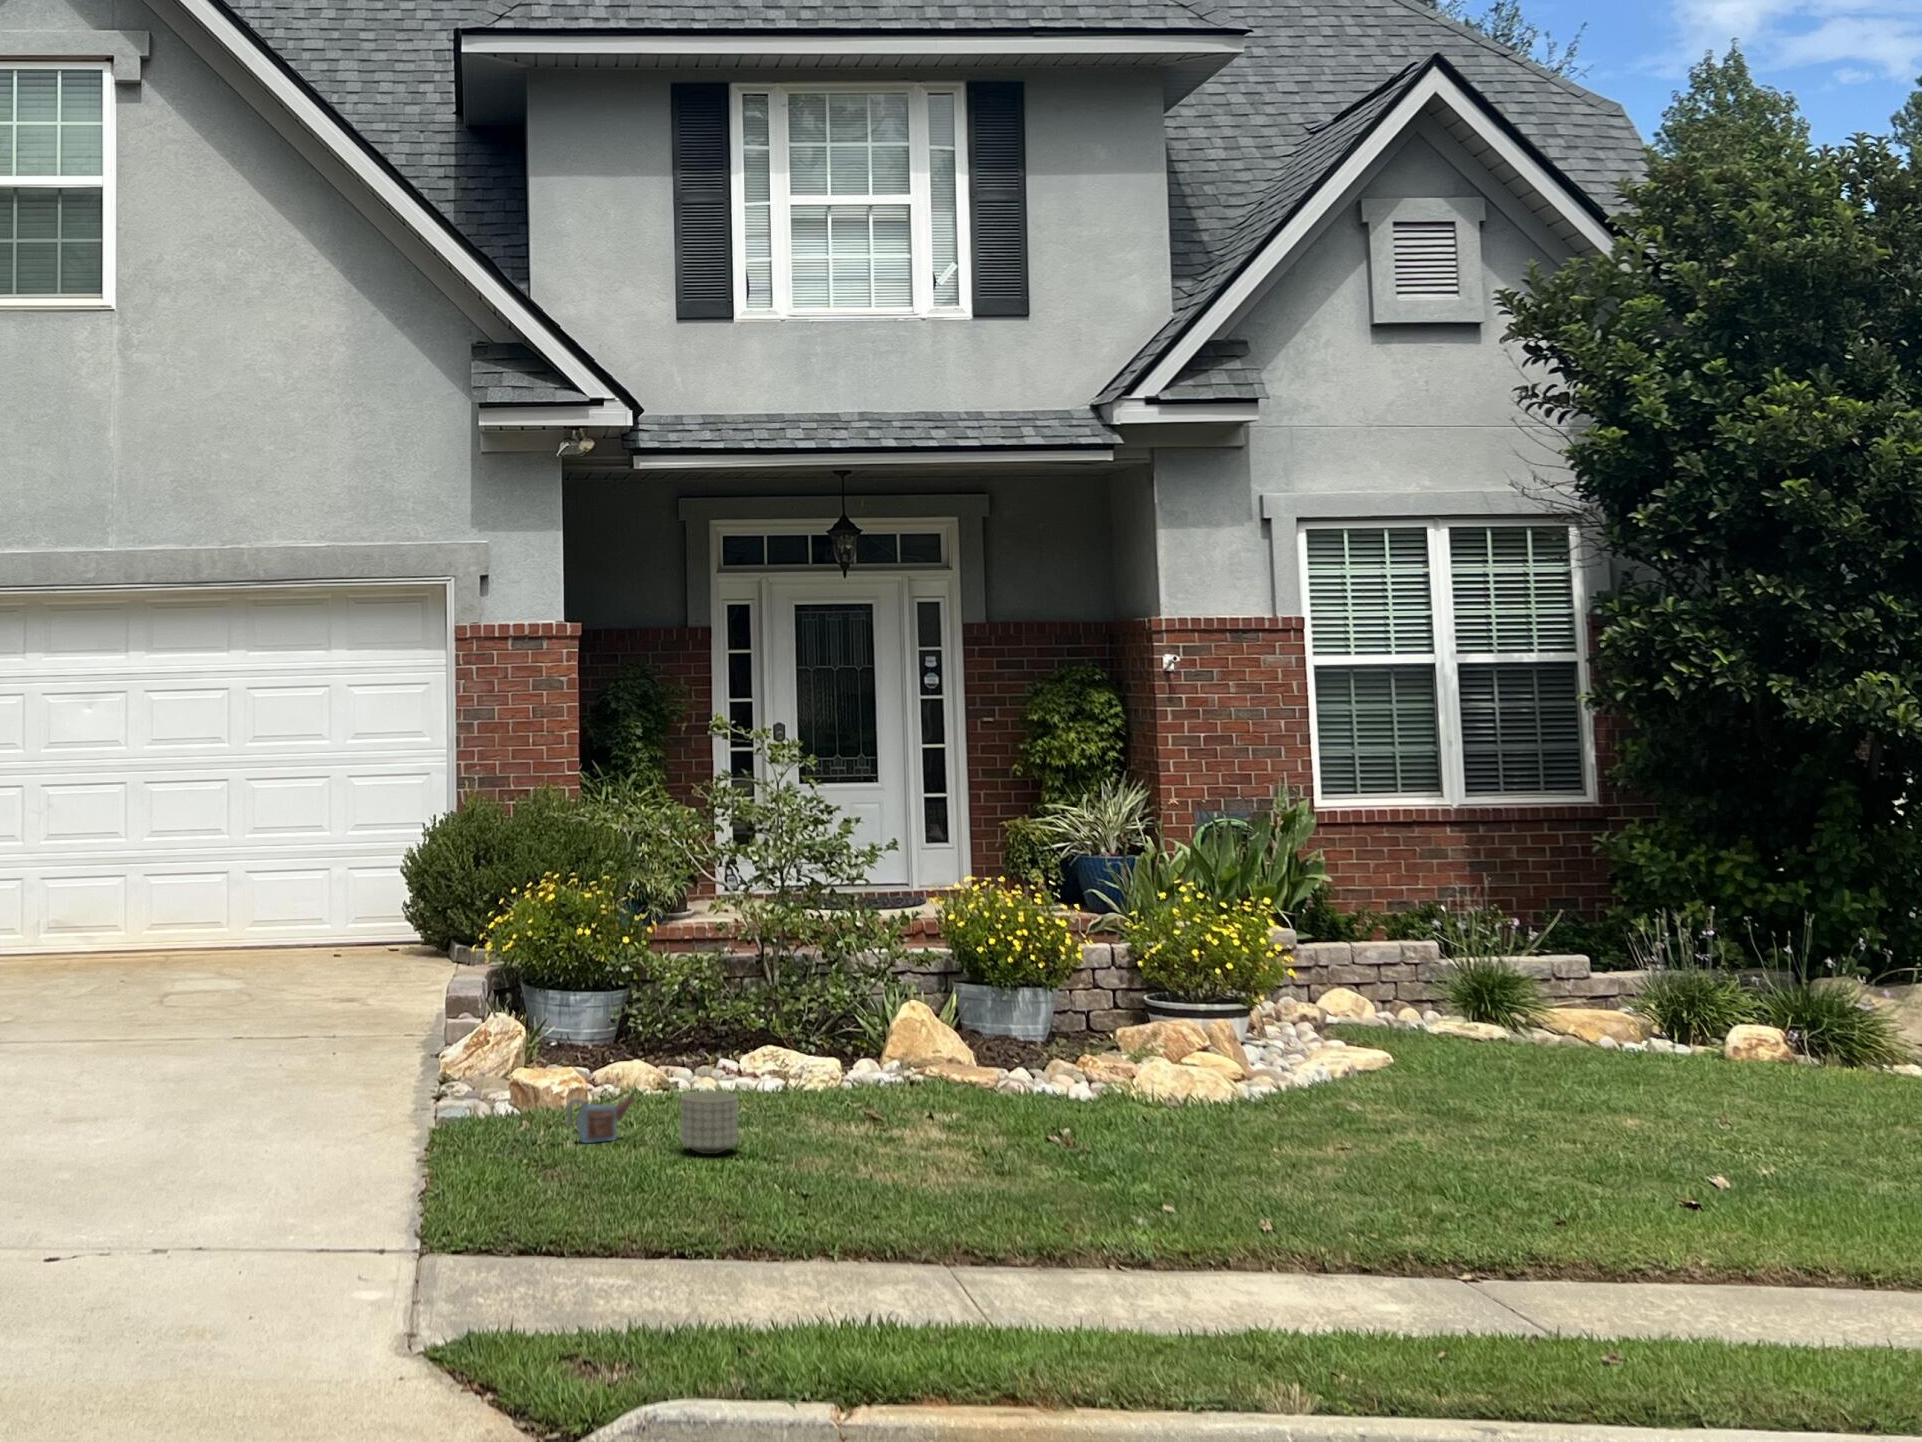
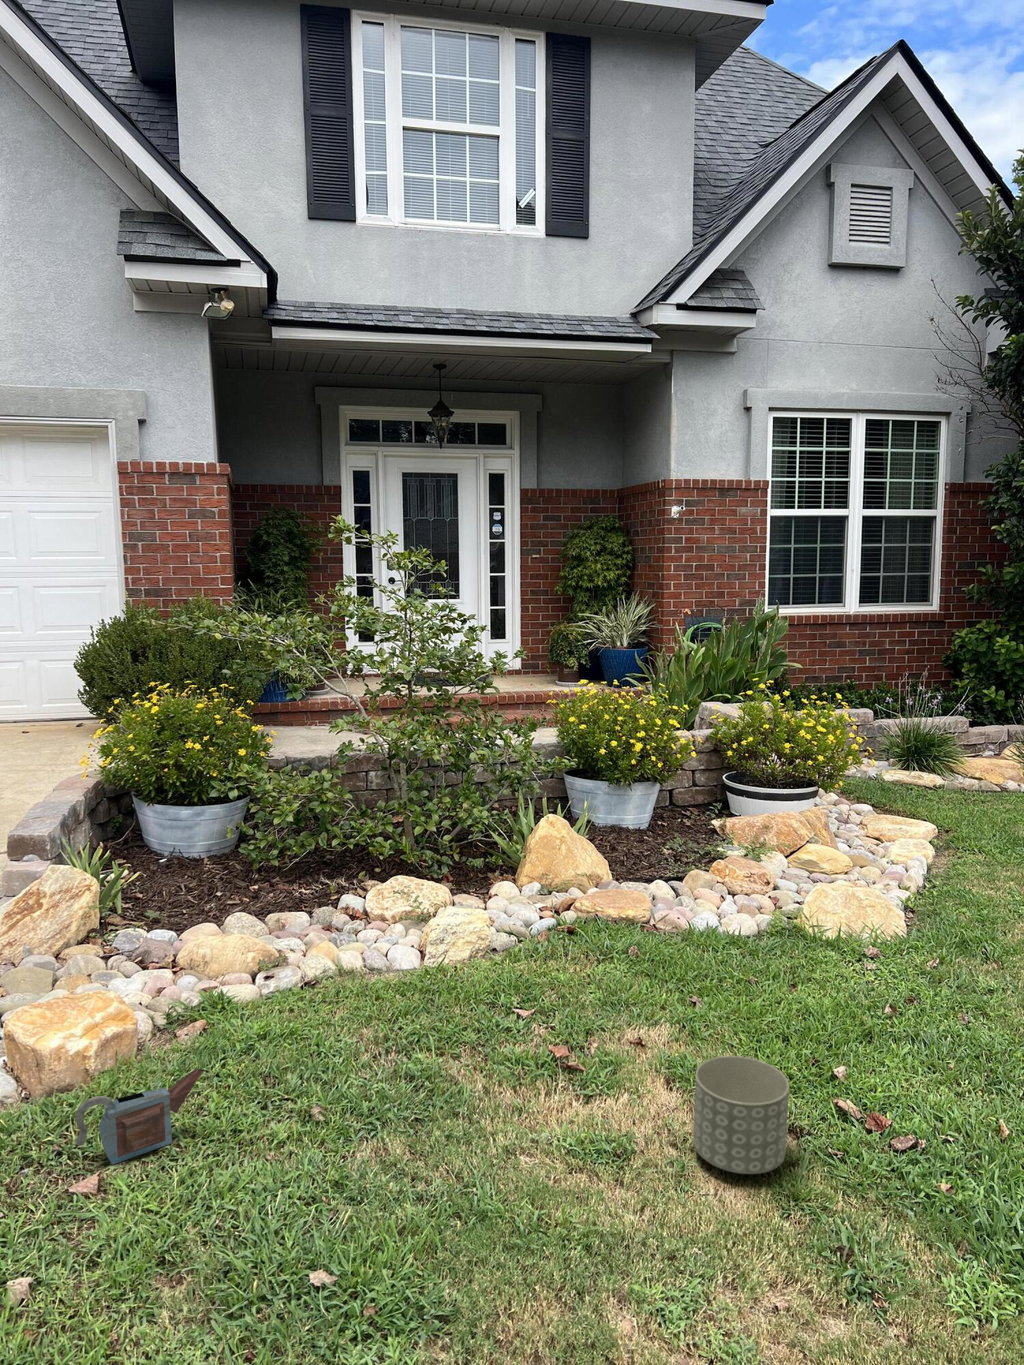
planter: present [681,1091,738,1154] -> present [693,1056,789,1174]

